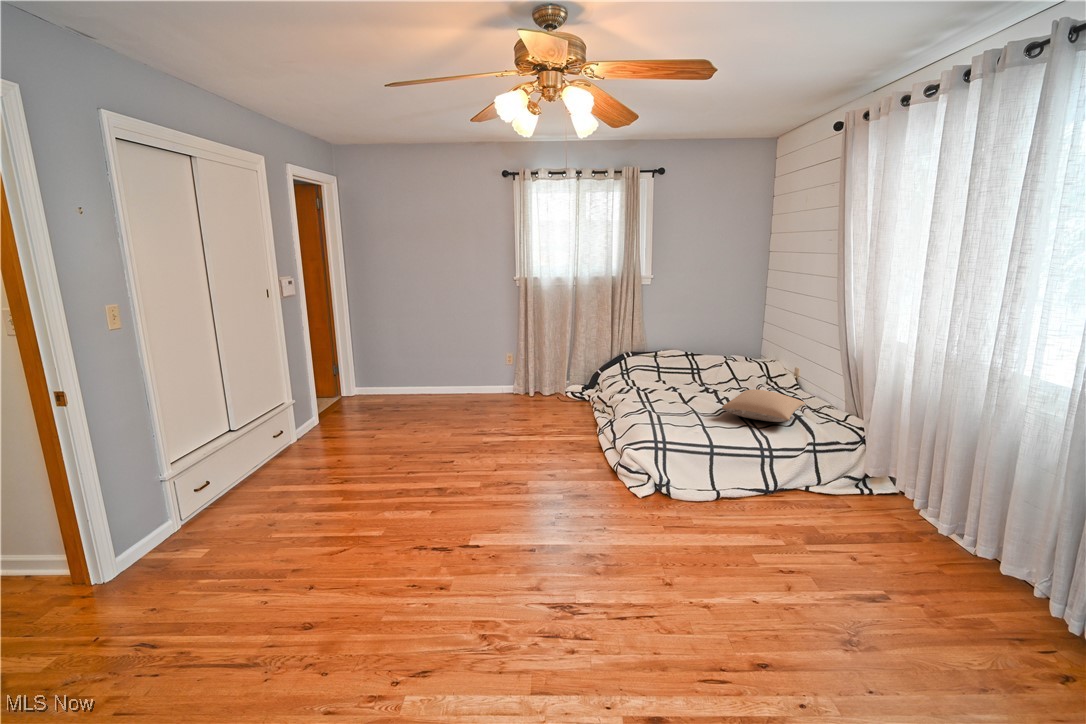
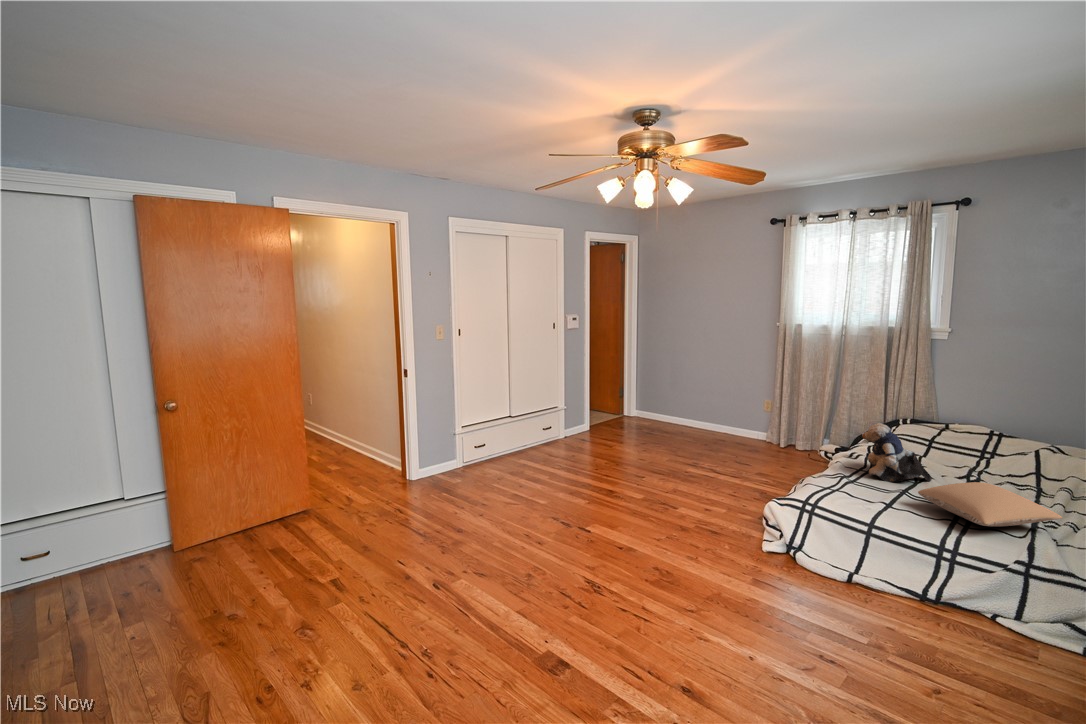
teddy bear: none [648,356,695,406] -> present [862,423,932,482]

